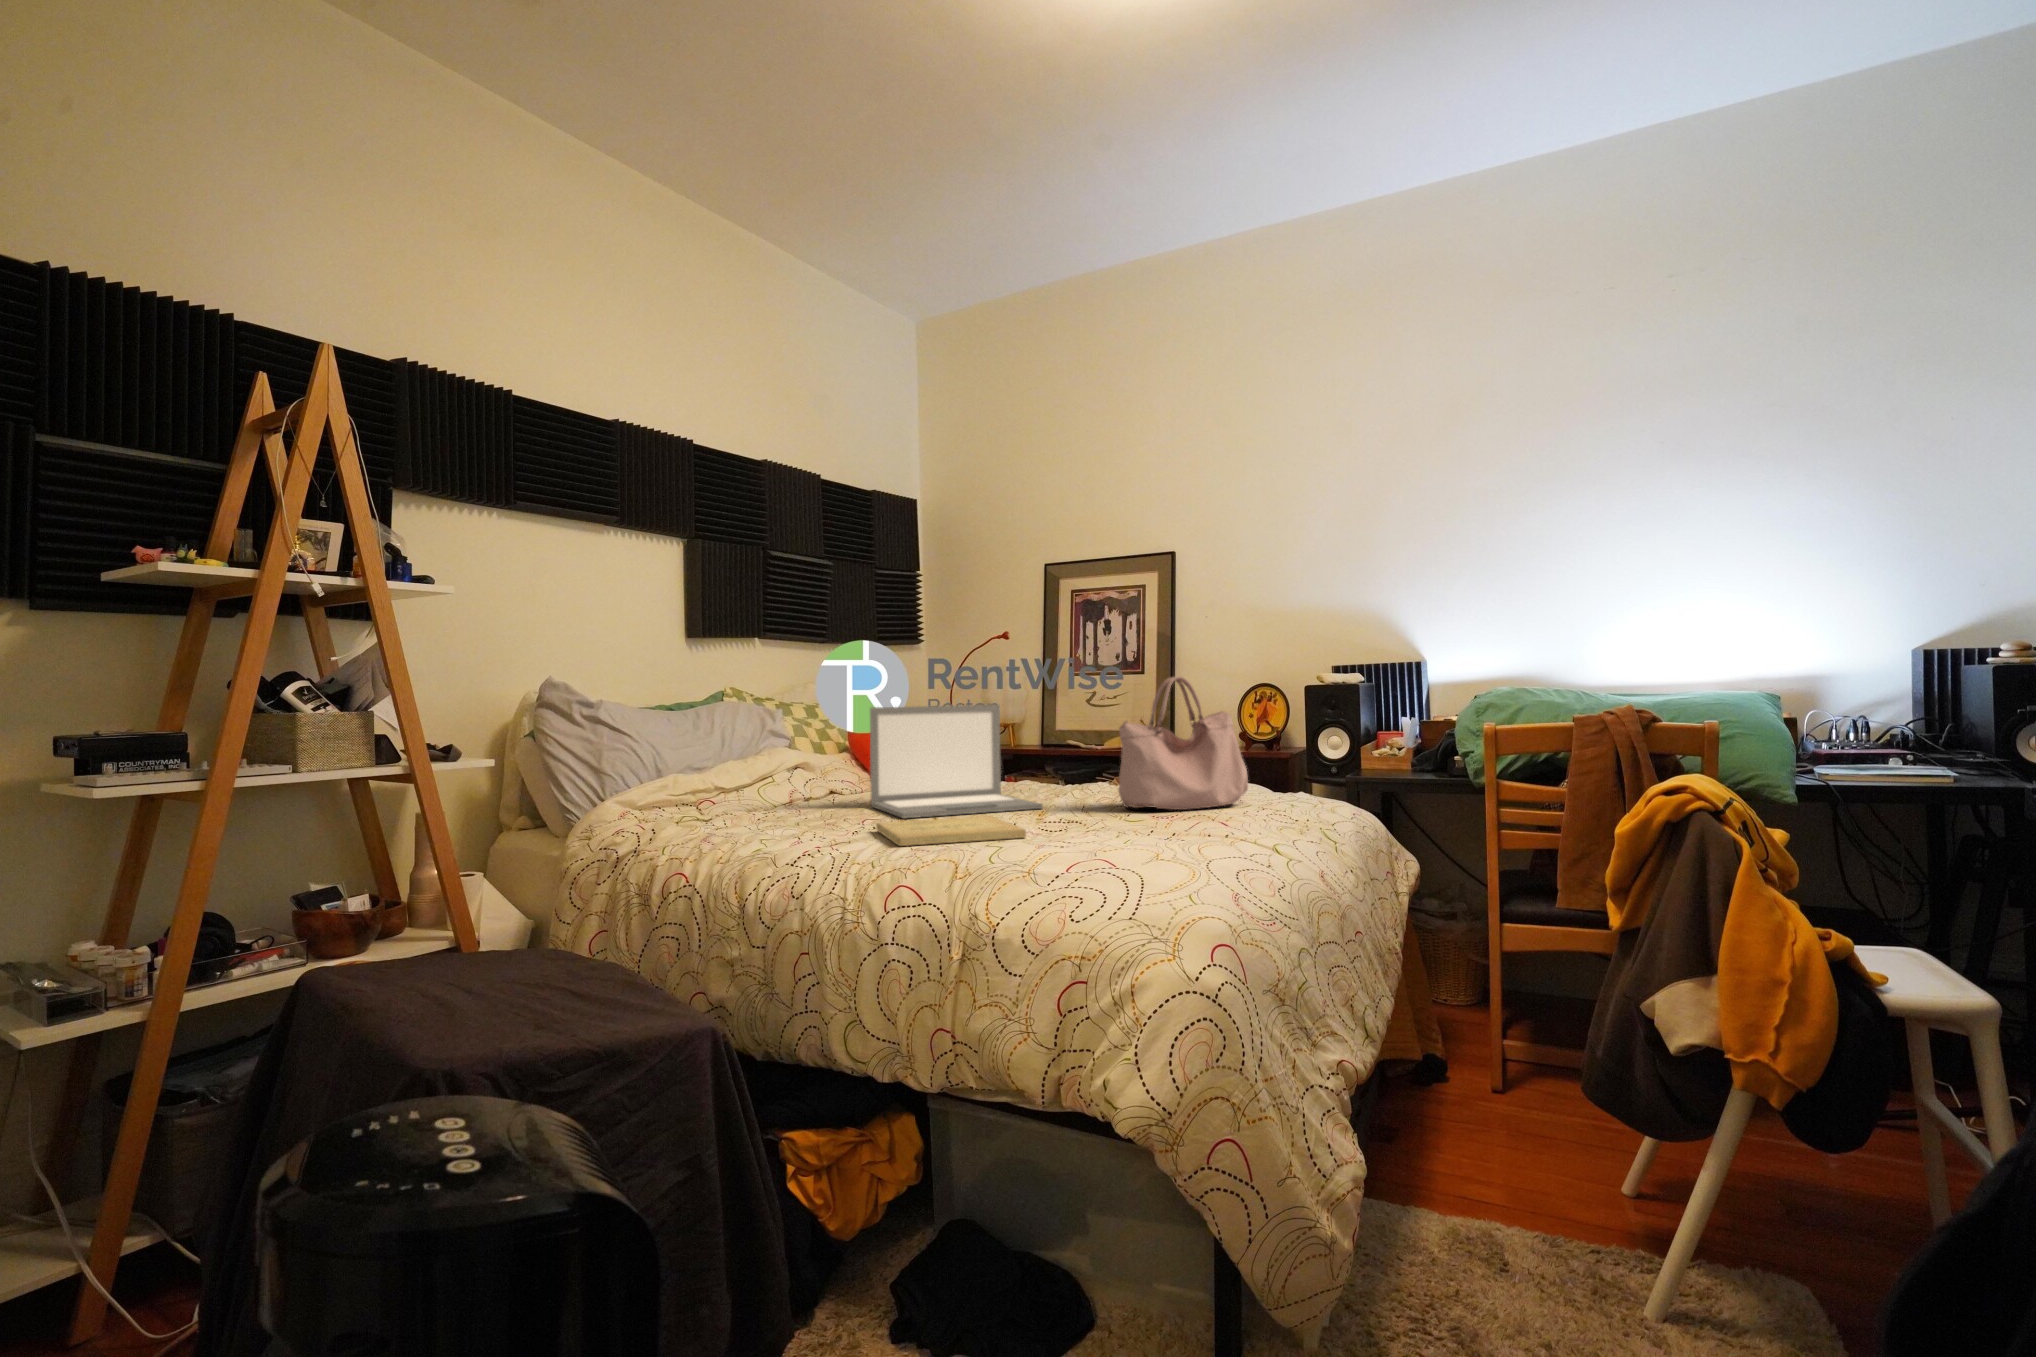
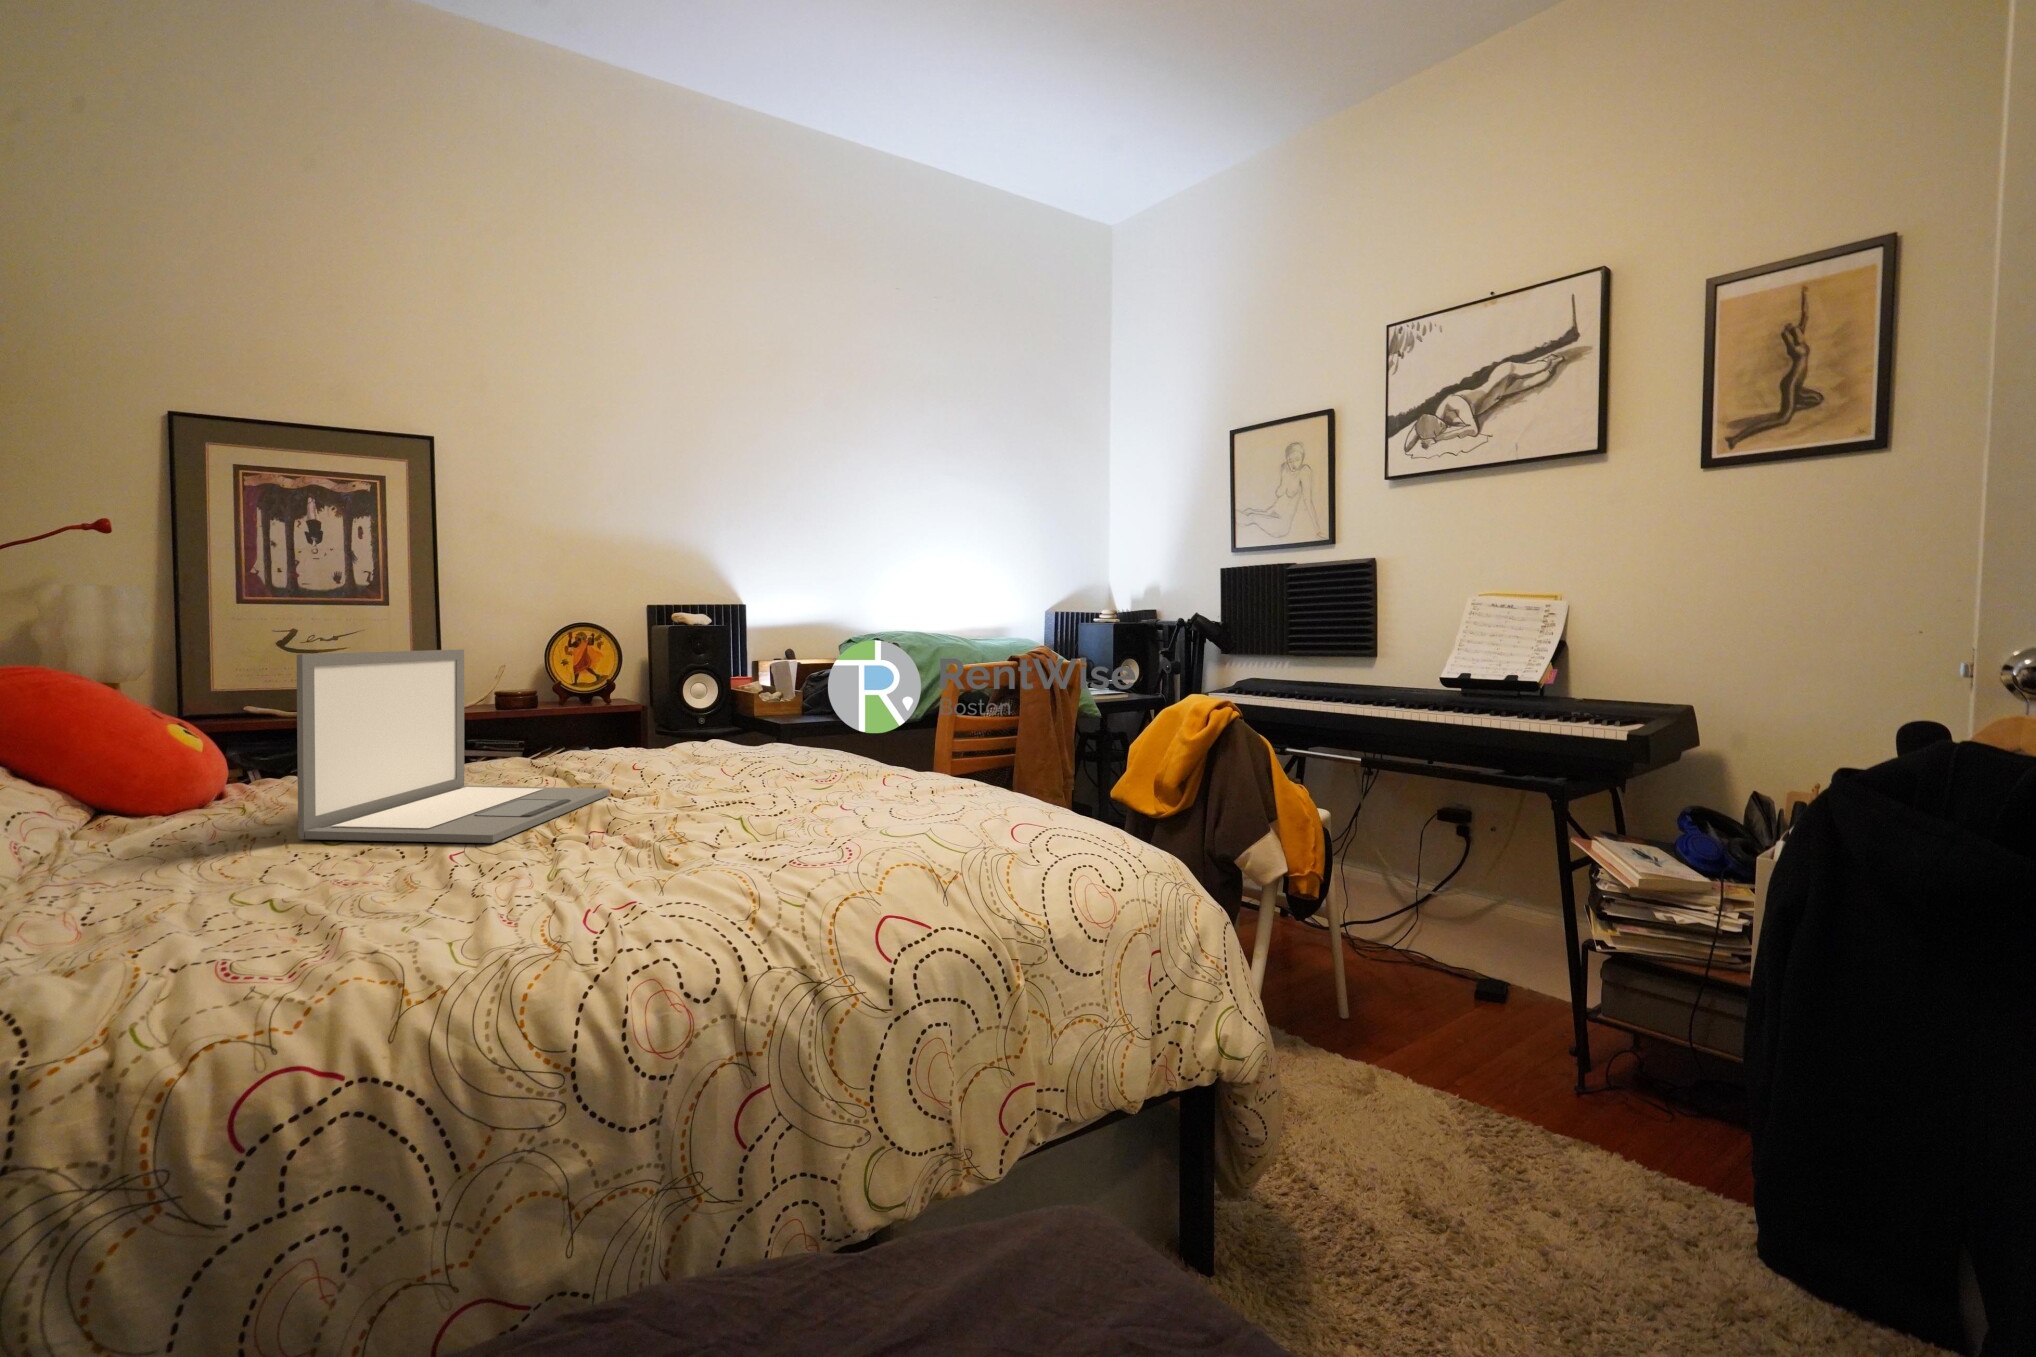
handbag: present [1118,676,1248,810] -> none [689,620,792,779]
book: present [876,816,1026,846] -> none [568,813,805,874]

